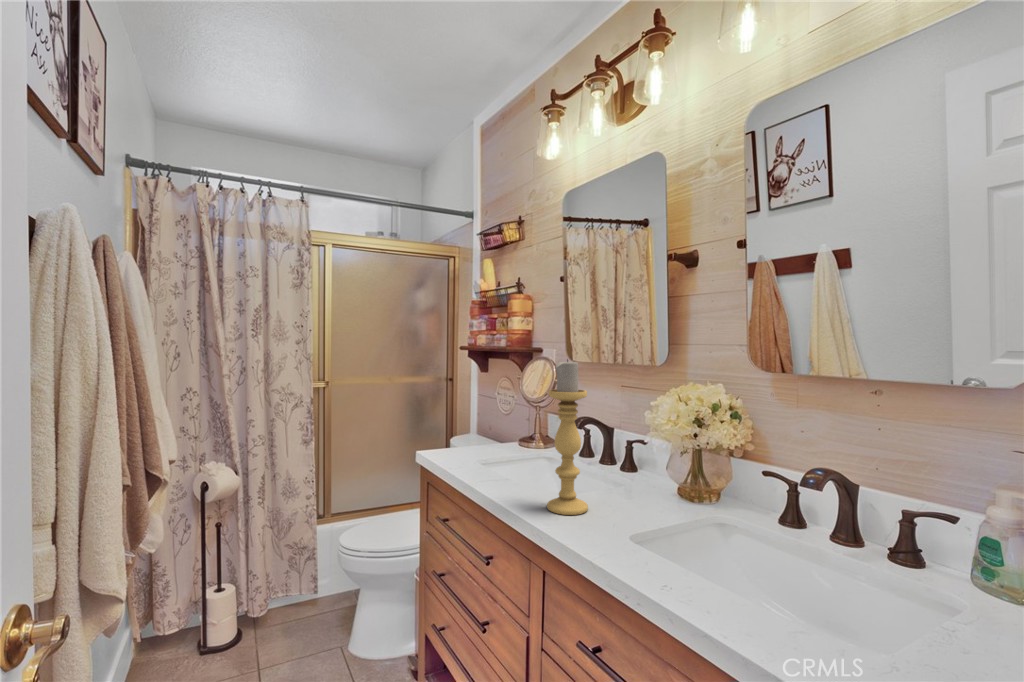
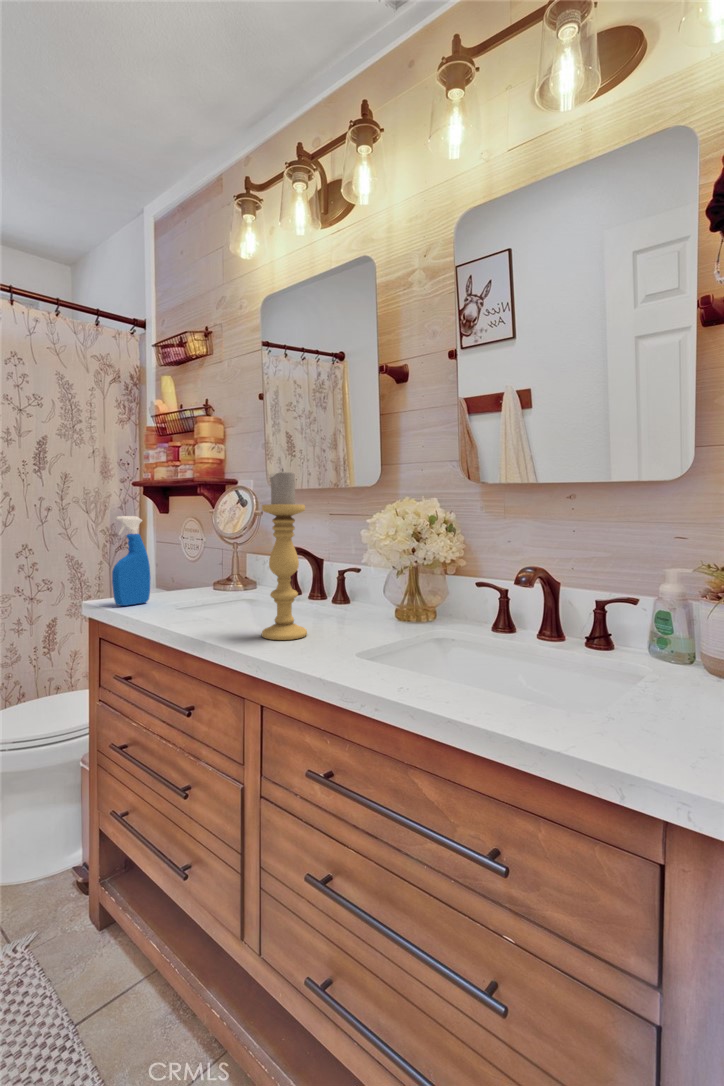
spray bottle: none [435,385,465,460] -> present [112,516,150,606]

